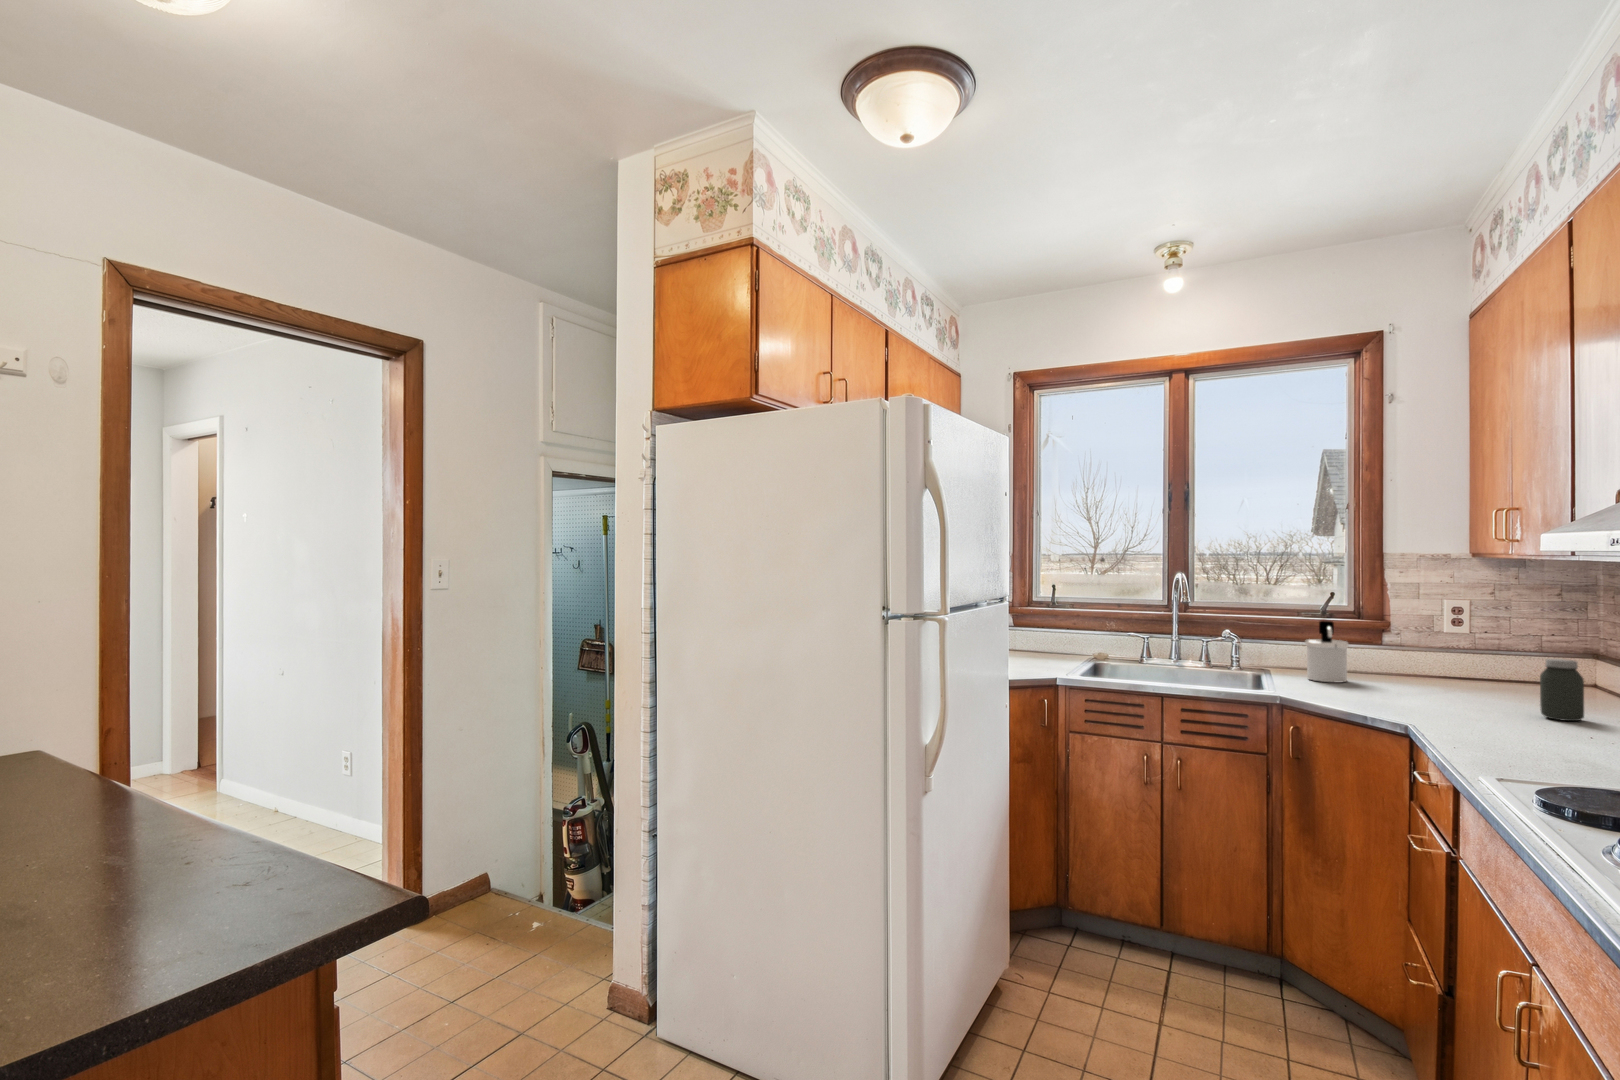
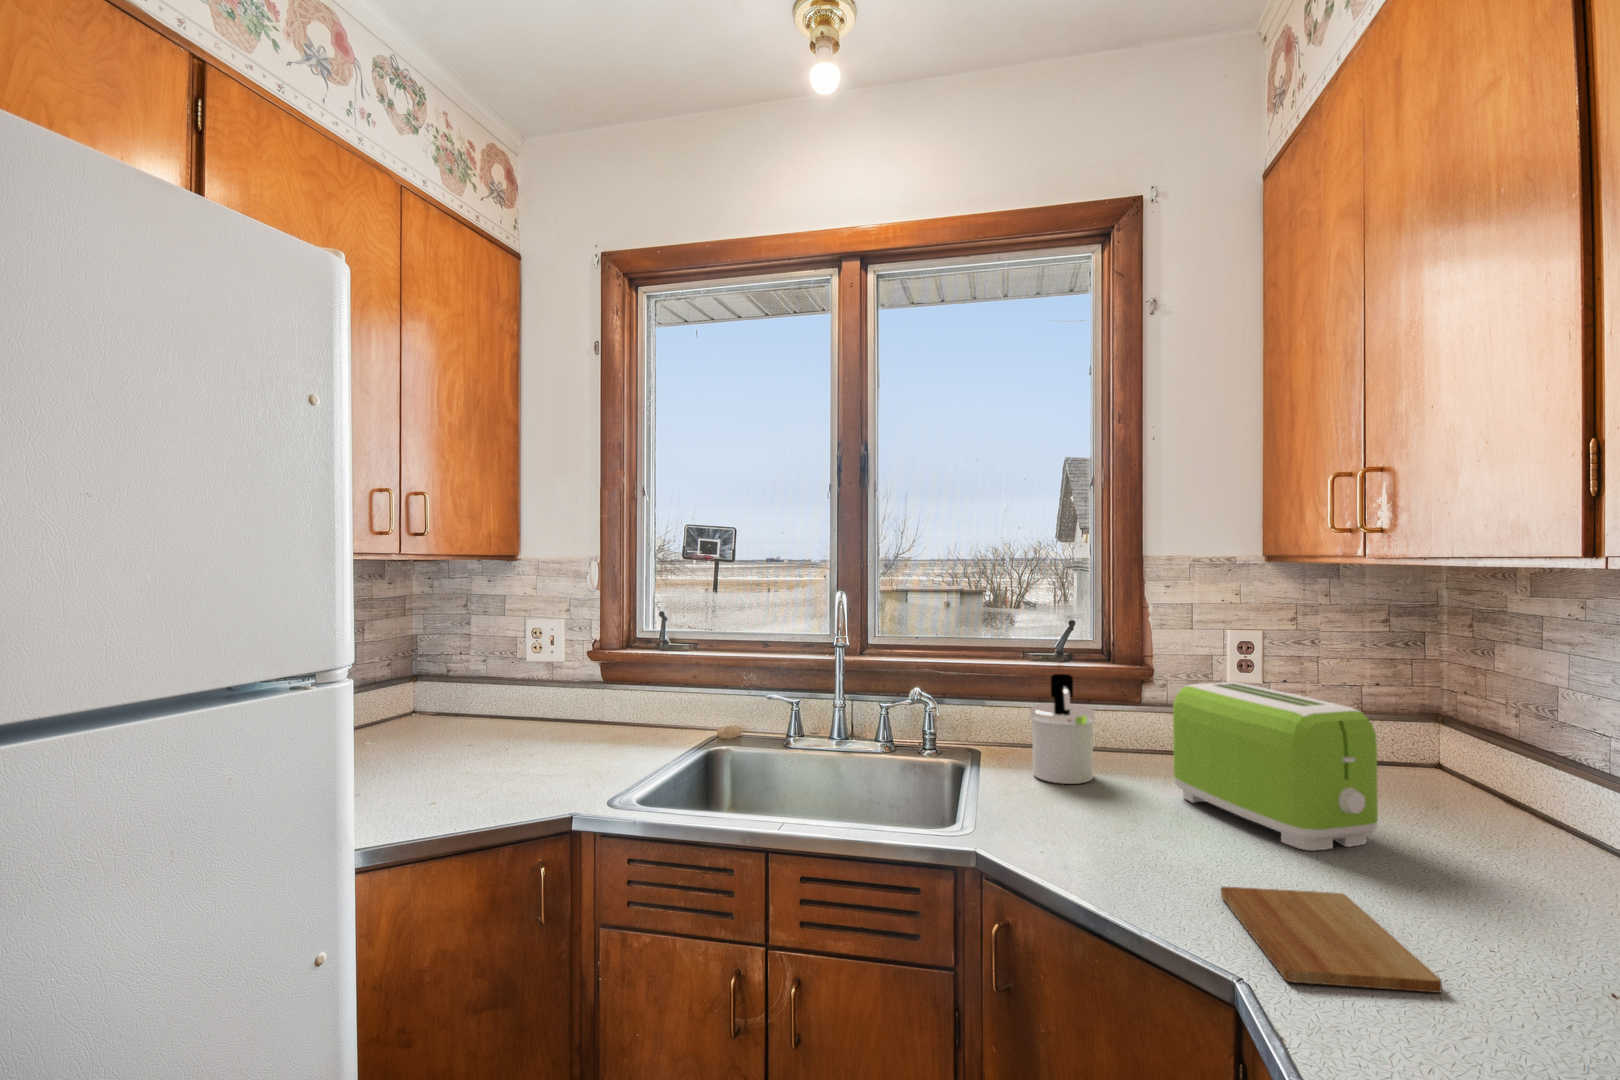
toaster: none [1399,624,1521,705] -> present [1173,682,1378,850]
jar: present [1540,659,1584,721] -> none [1436,774,1519,908]
cutting board: none [1415,707,1513,733] -> present [1221,887,1442,993]

